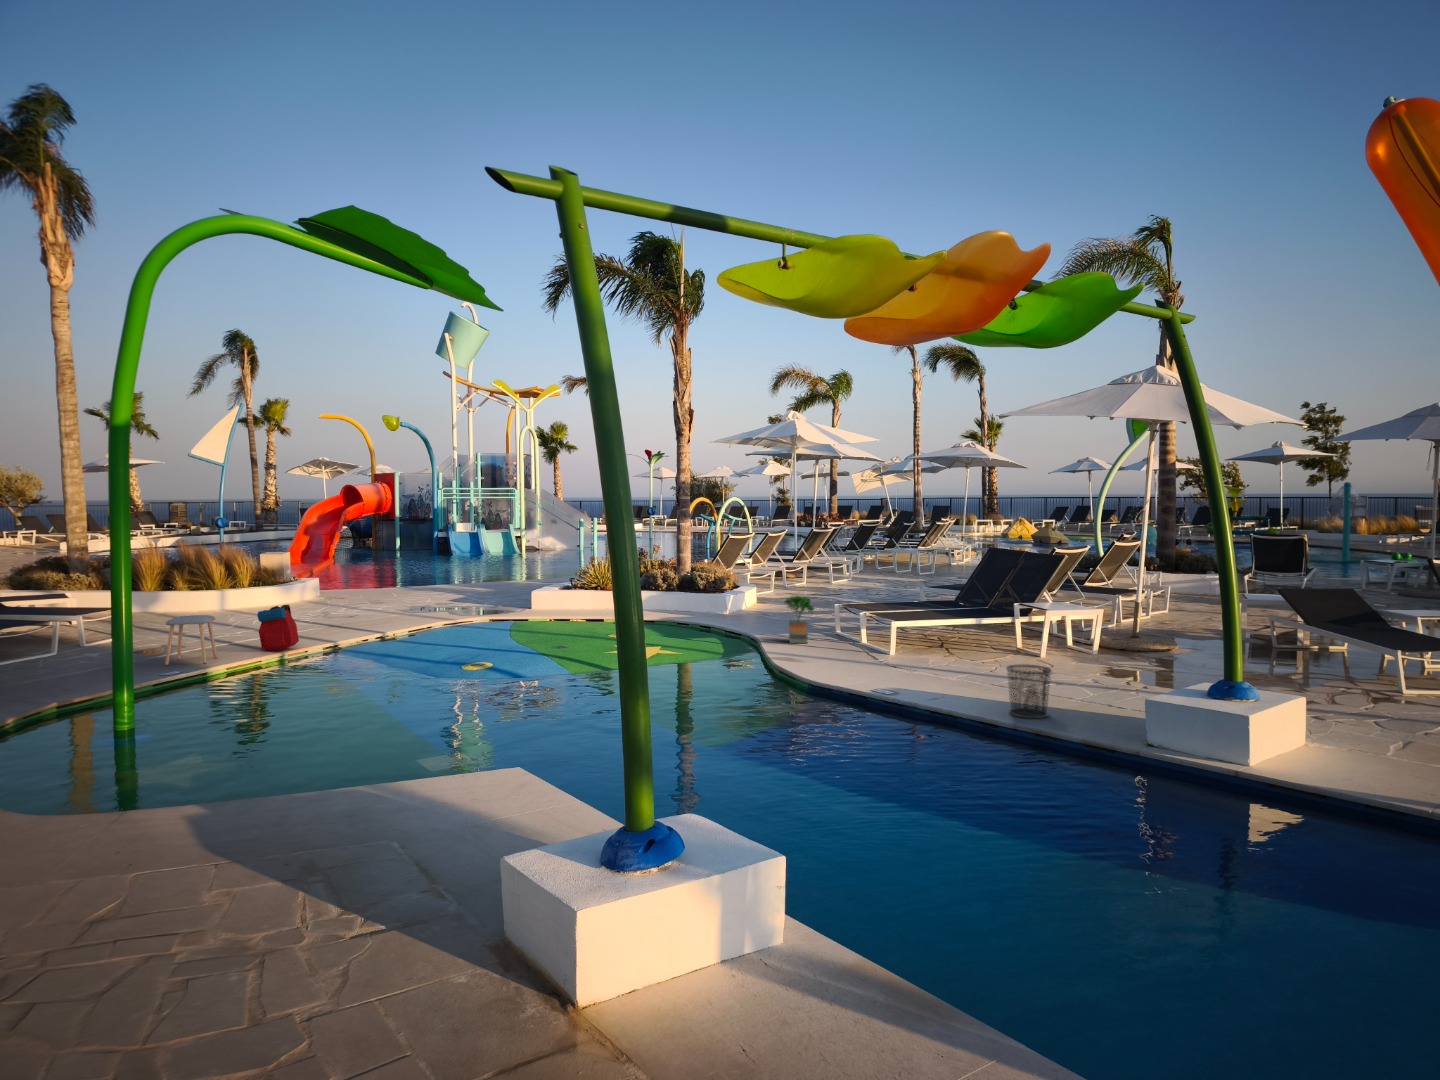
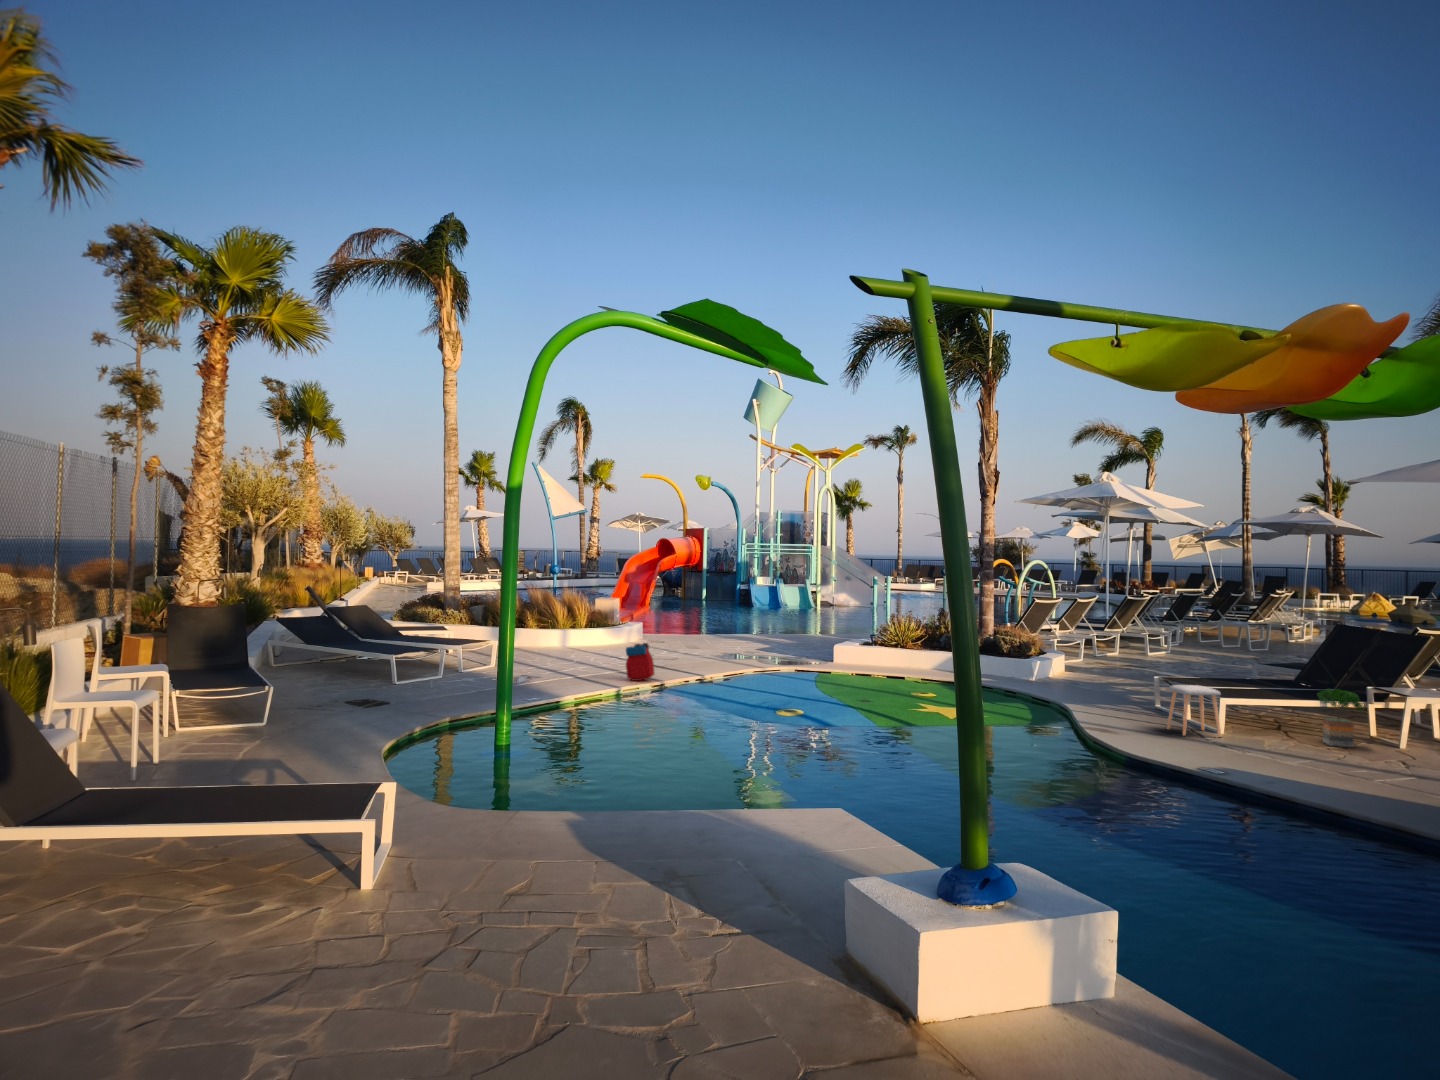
potted tree: present [784,596,814,643] -> present [1318,689,1364,747]
stool: present [165,615,217,665] -> present [1167,685,1222,737]
waste bin: present [1007,664,1051,718] -> none [1347,747,1402,803]

